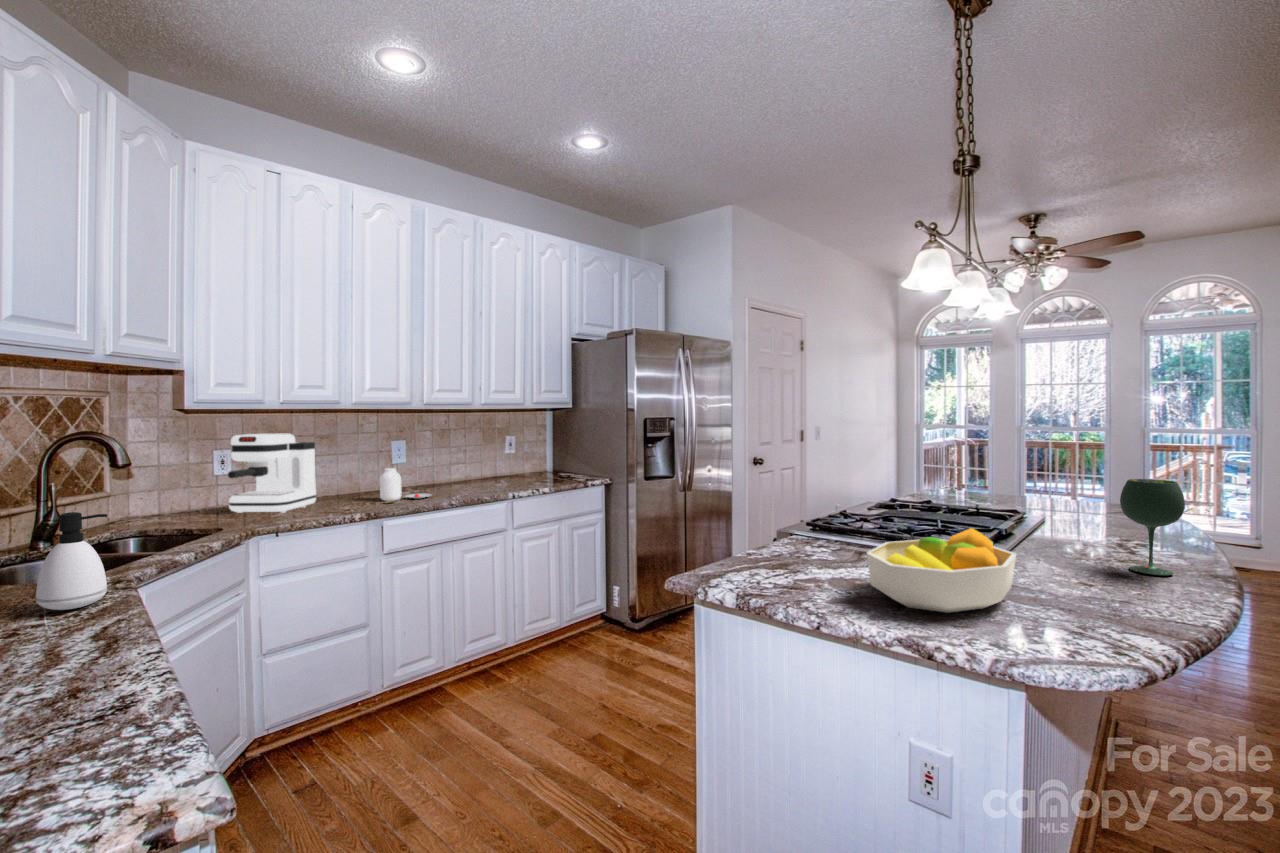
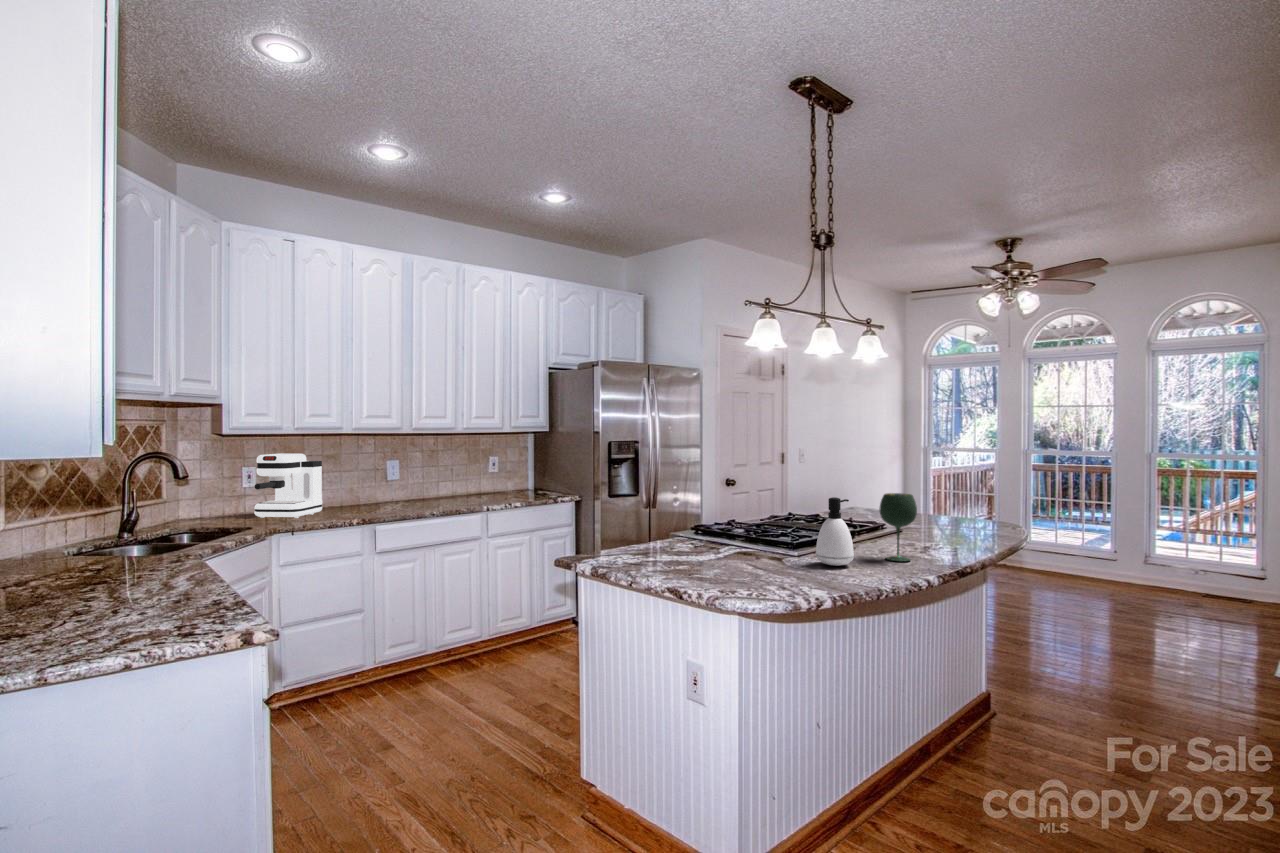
jar: present [380,468,431,503] -> none [374,483,420,512]
soap dispenser: present [36,512,107,610] -> present [816,497,854,566]
fruit bowl: present [867,528,1016,613] -> none [674,524,771,576]

